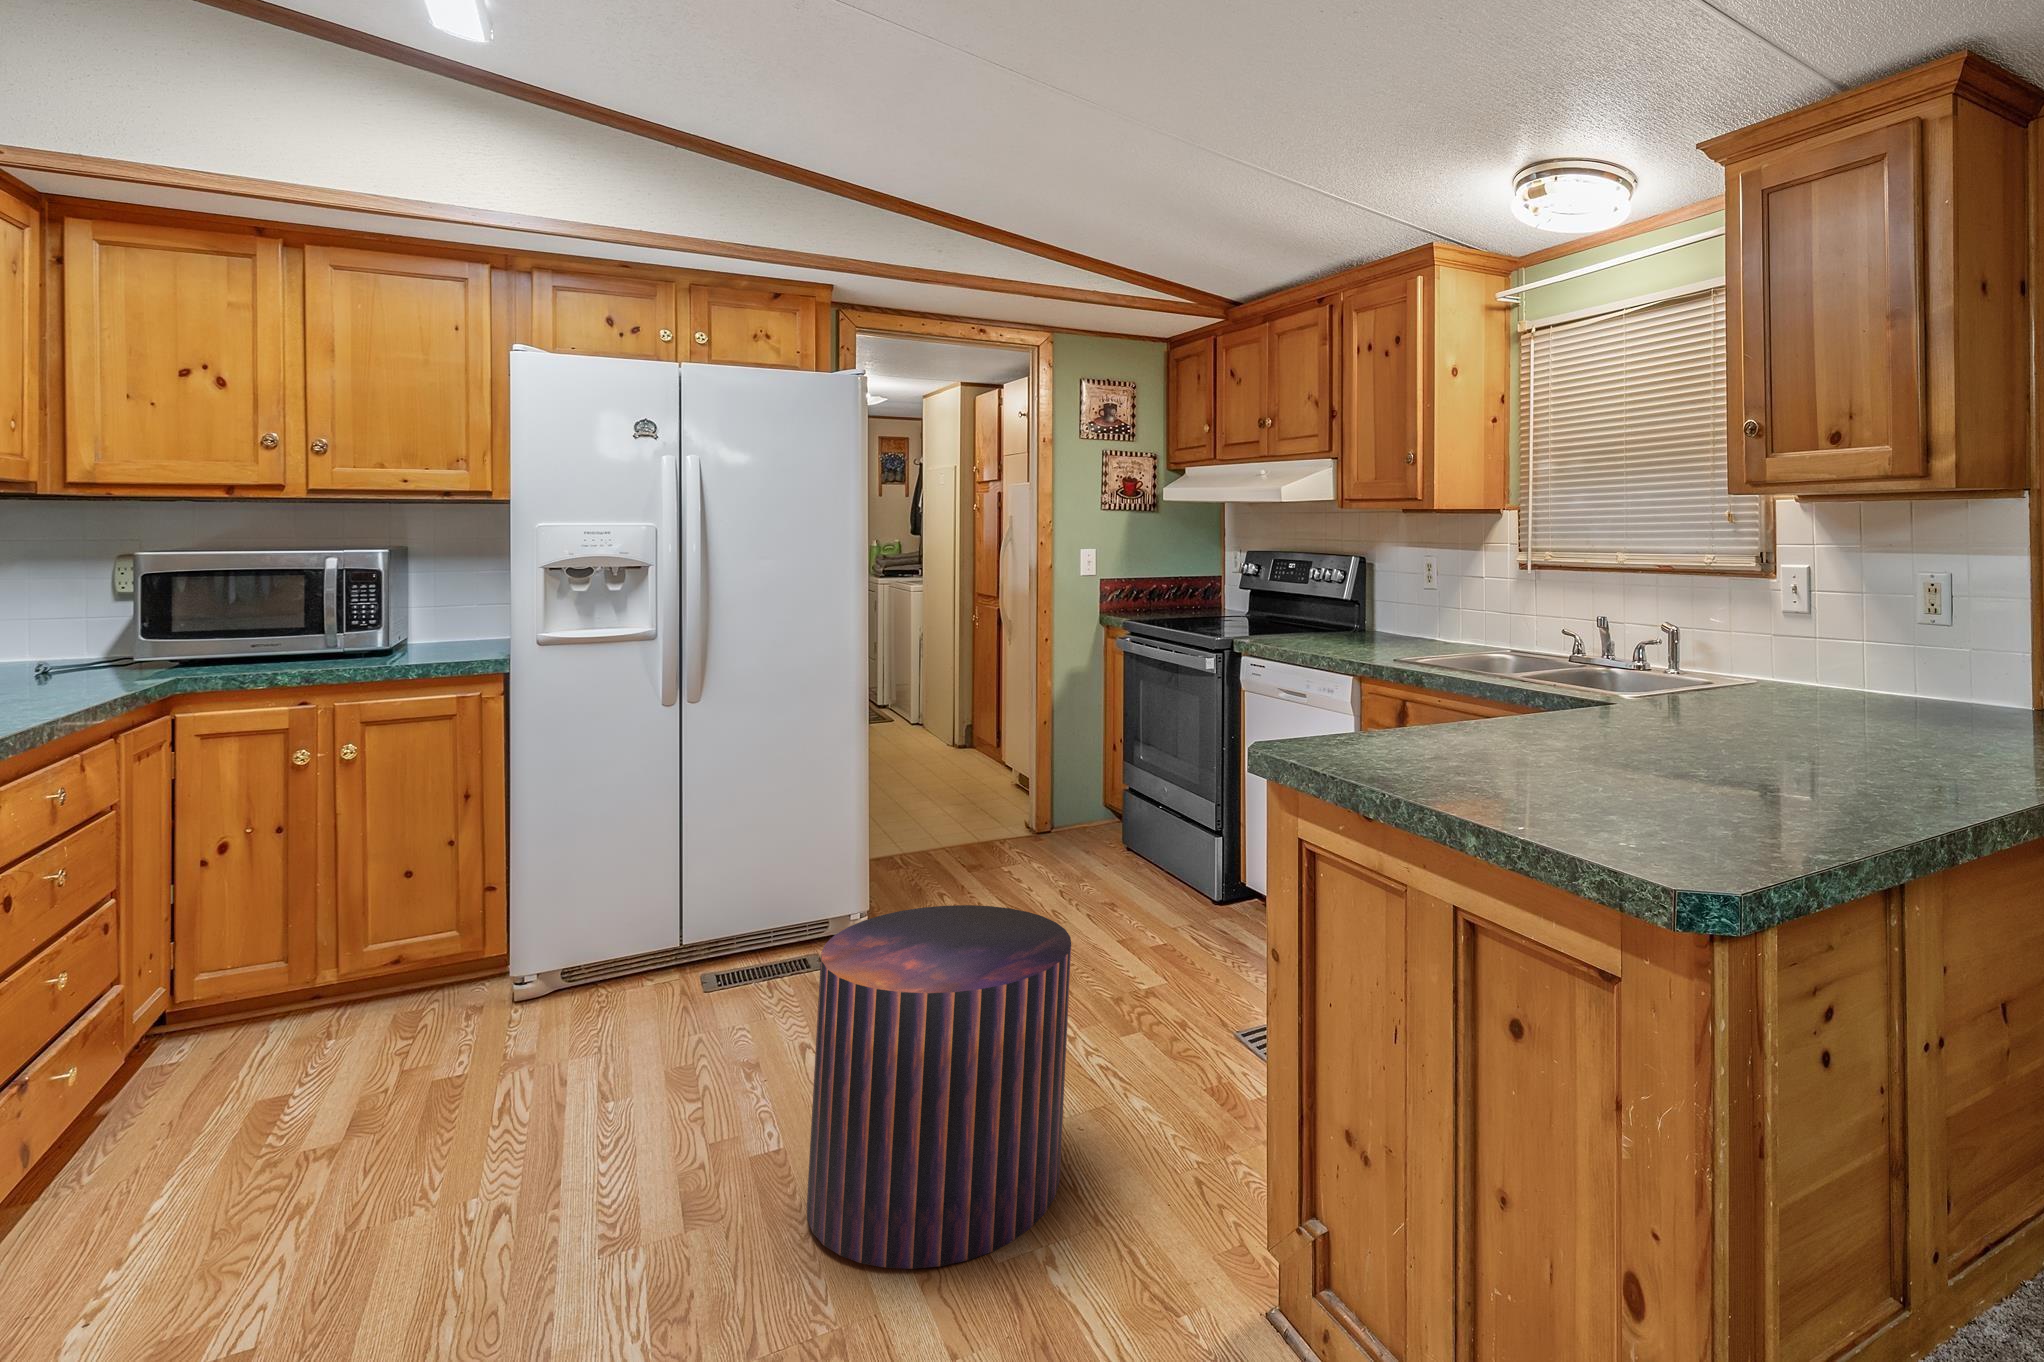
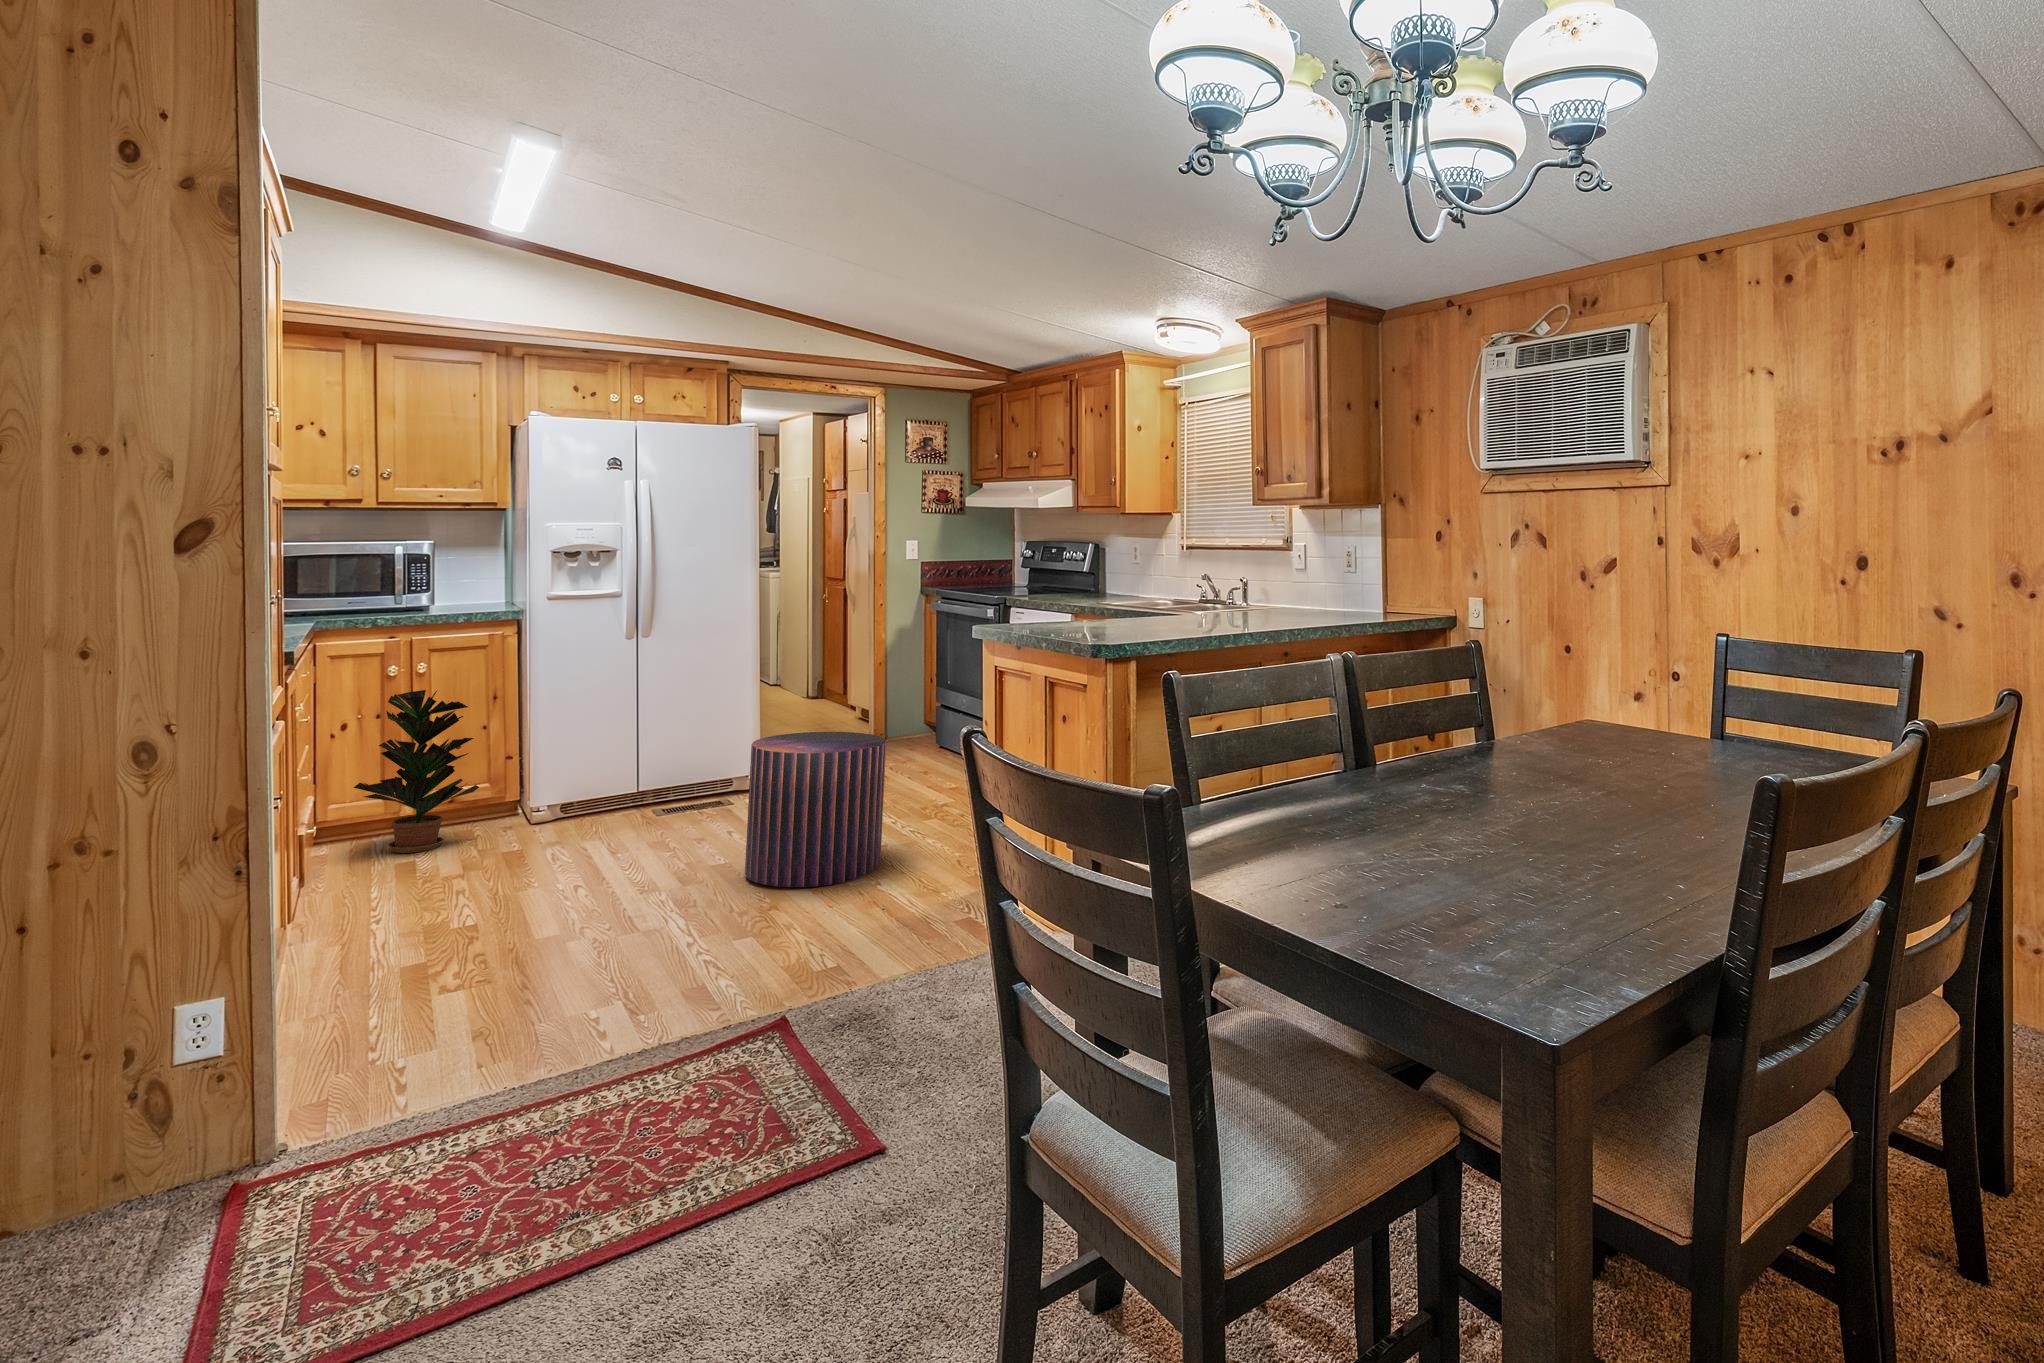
potted plant: none [206,794,415,1073] -> present [354,690,479,853]

